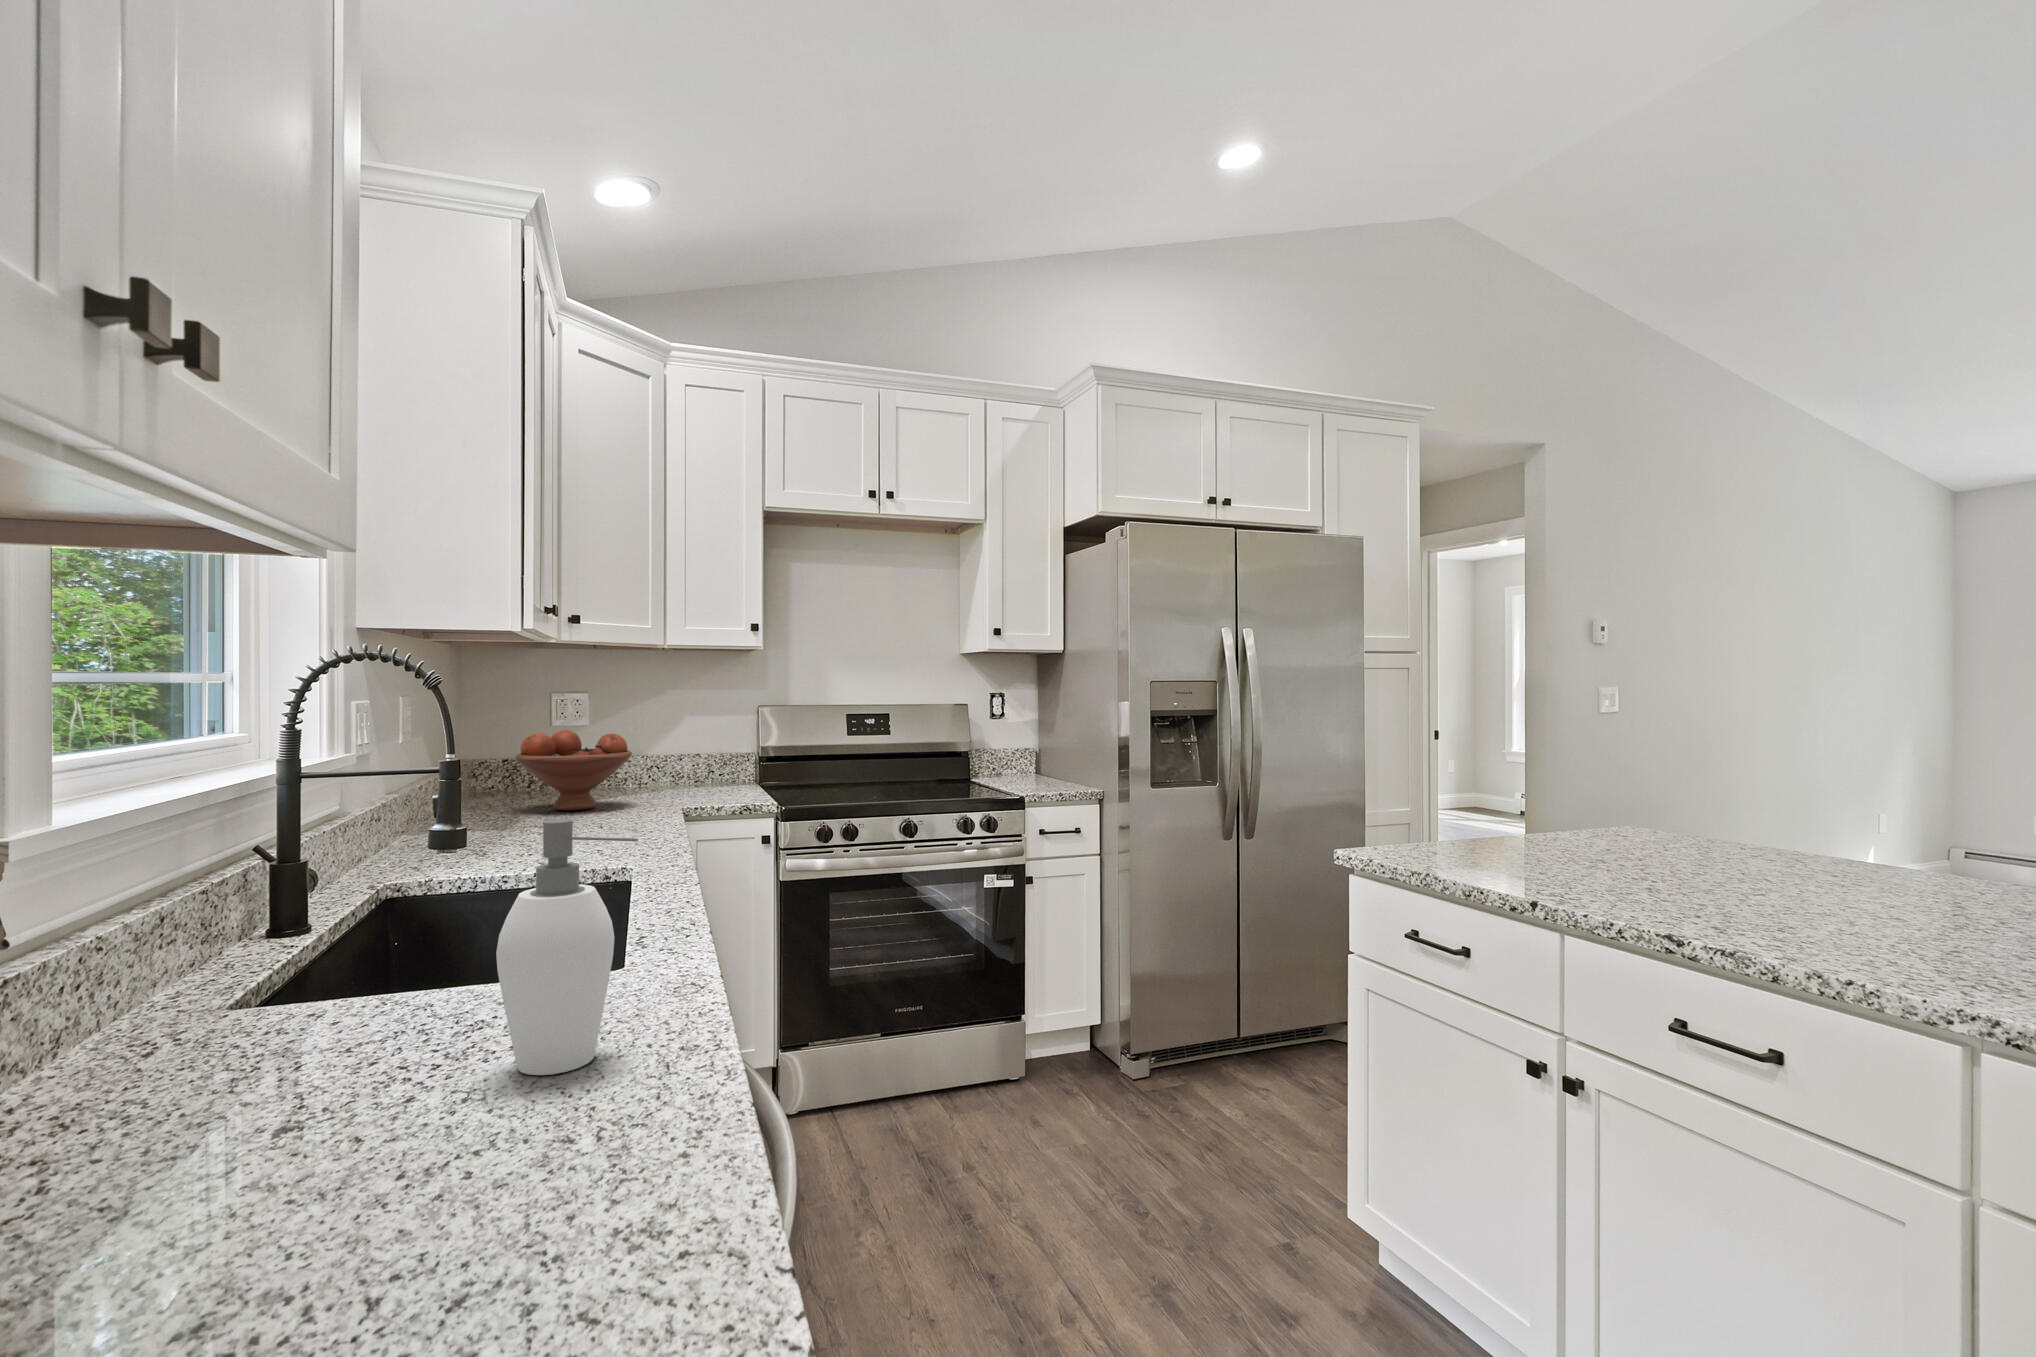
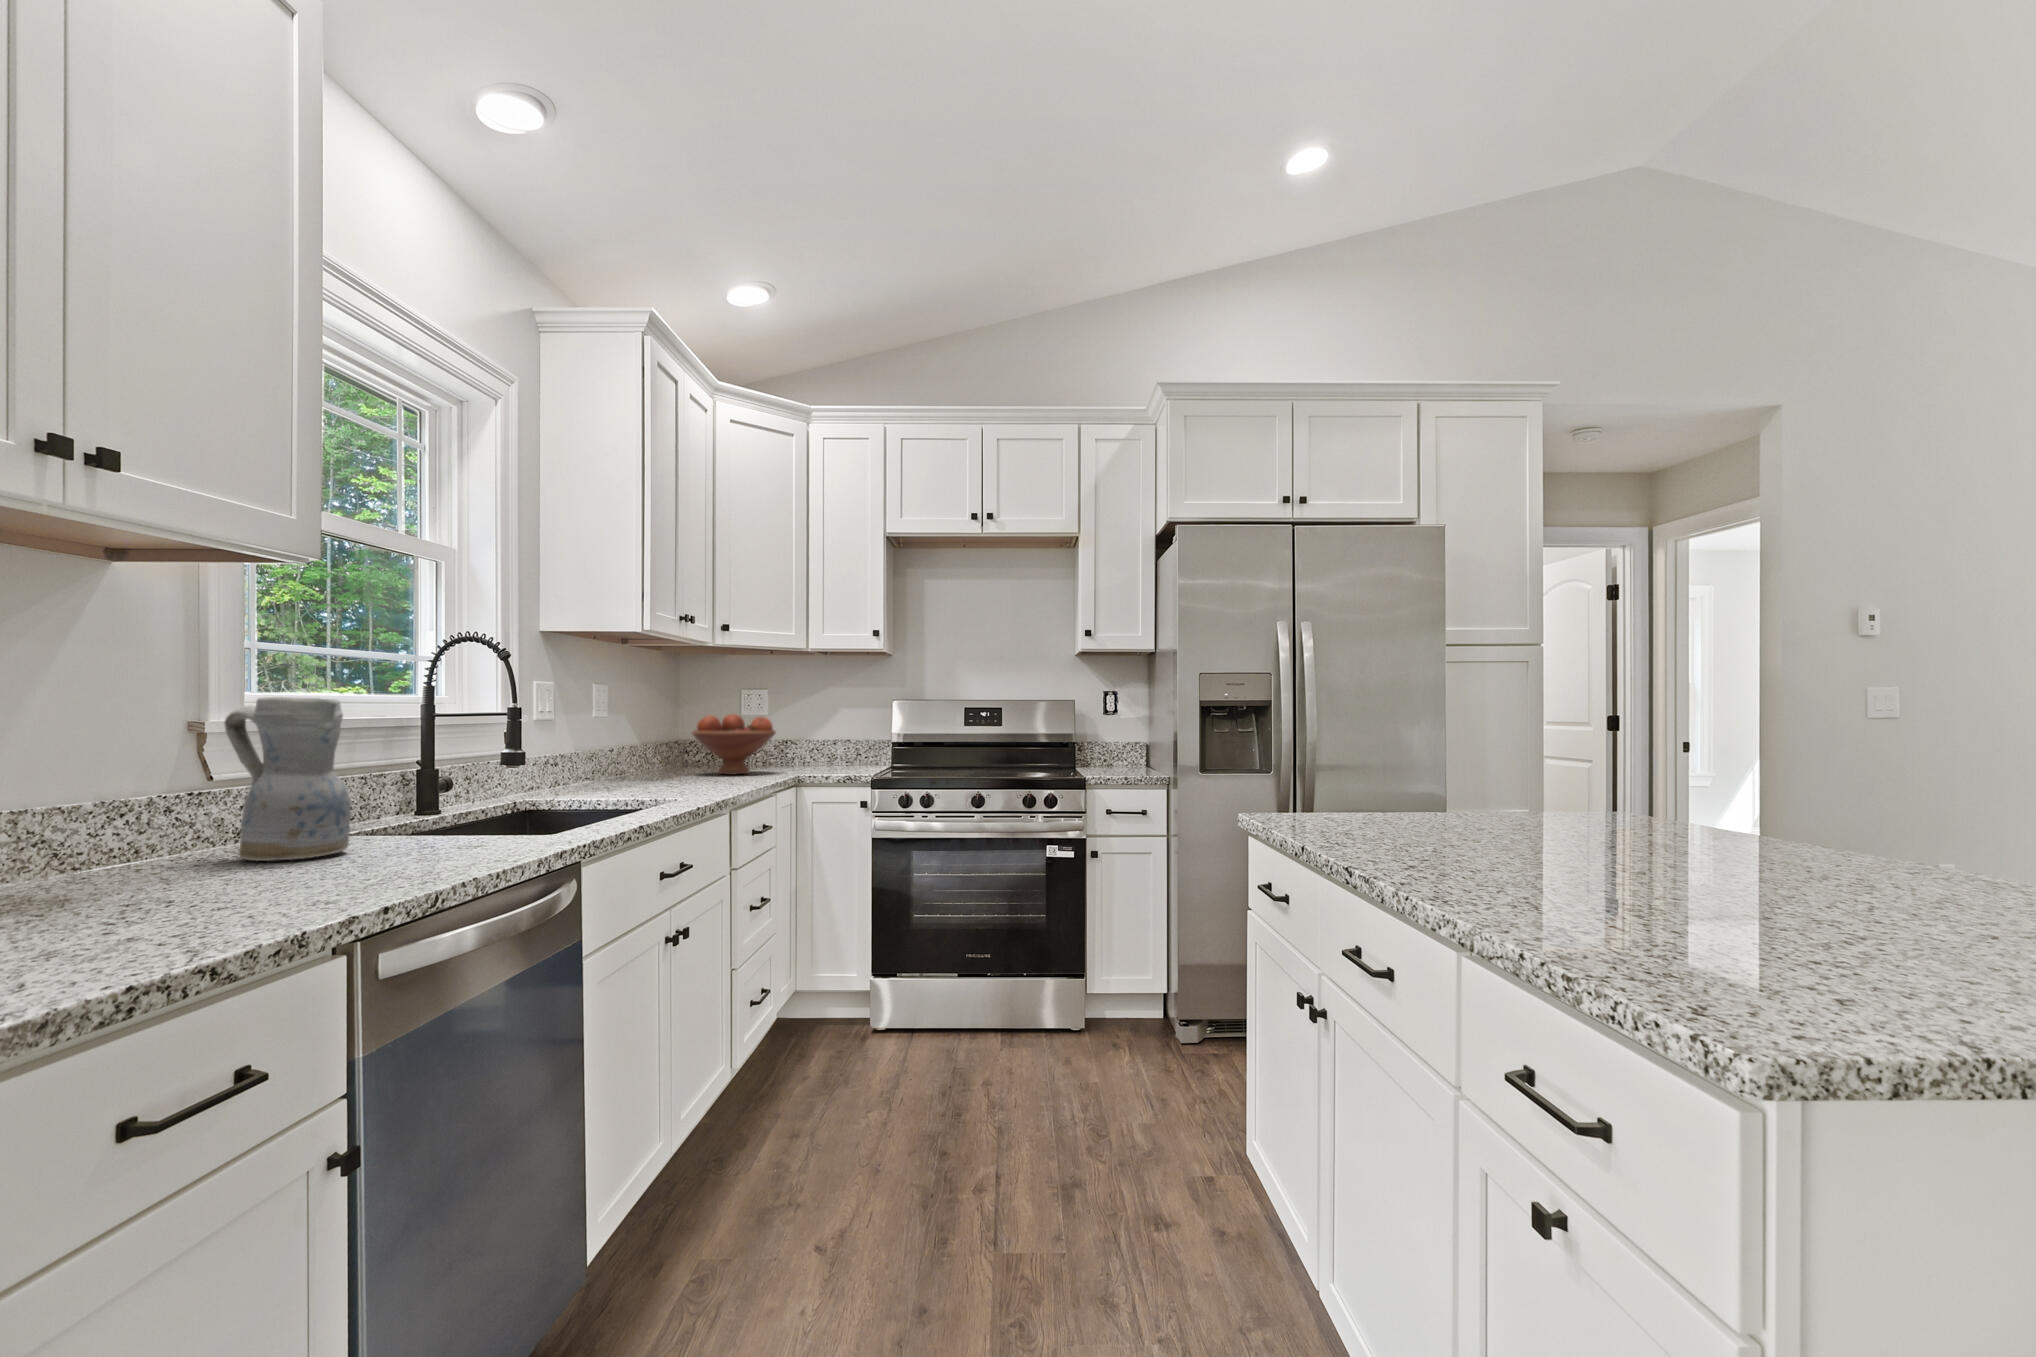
ceramic pitcher: none [134,793,385,1112] -> present [224,697,351,861]
soap dispenser: present [496,819,638,1075] -> none [381,716,457,862]

